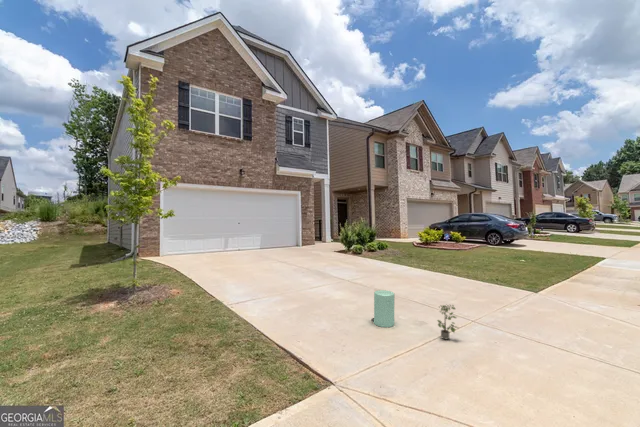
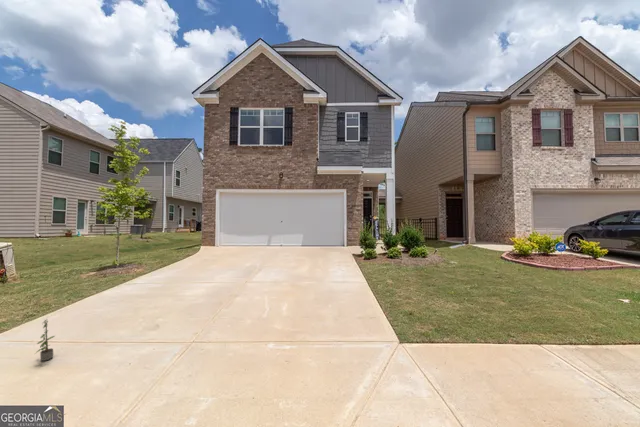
trash can: present [371,290,395,327] -> none [74,293,102,333]

